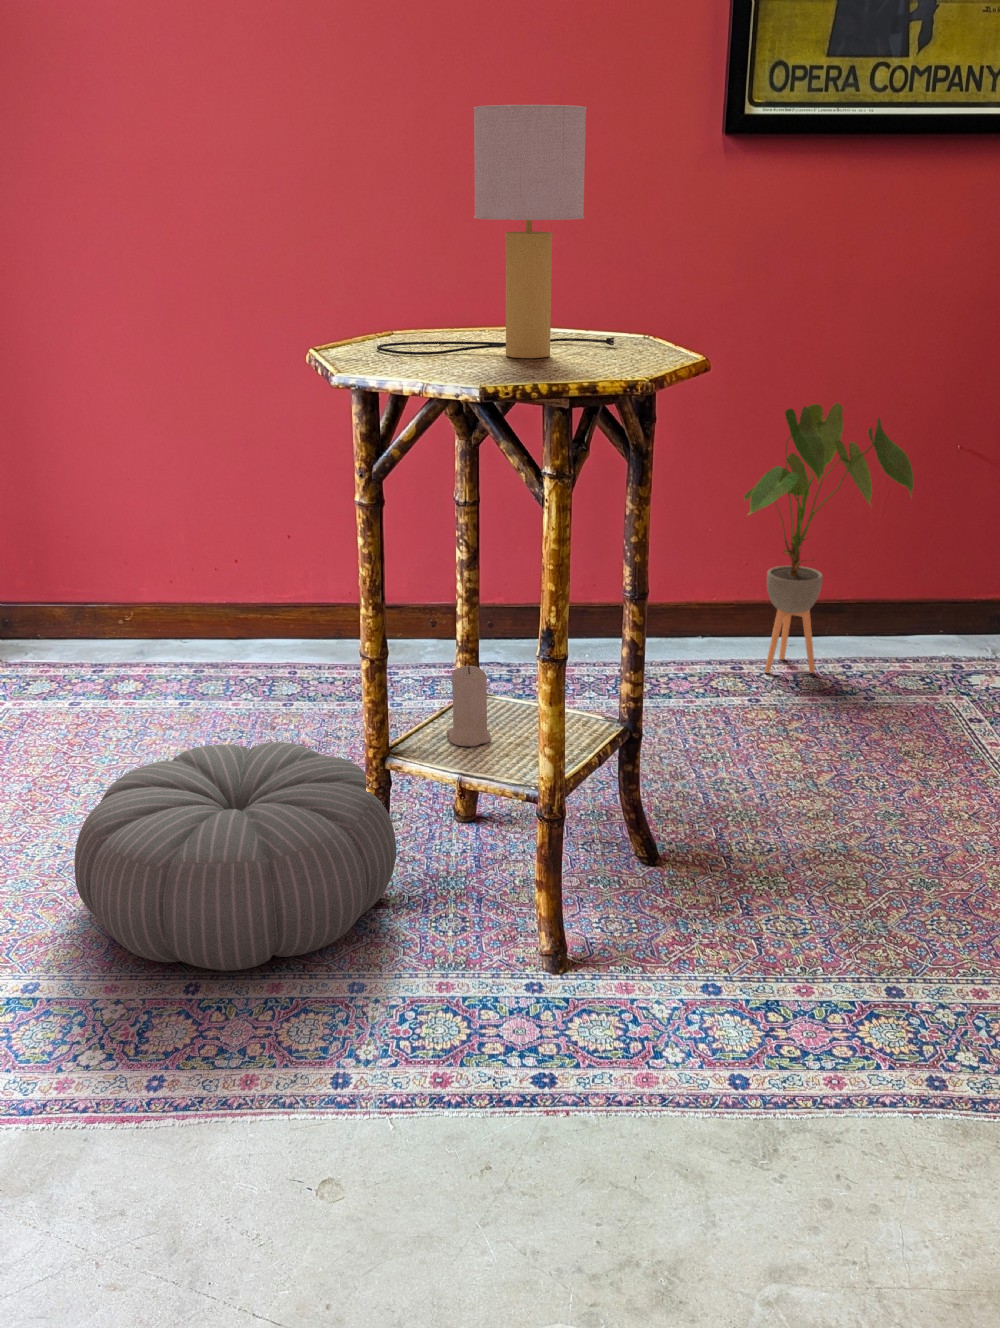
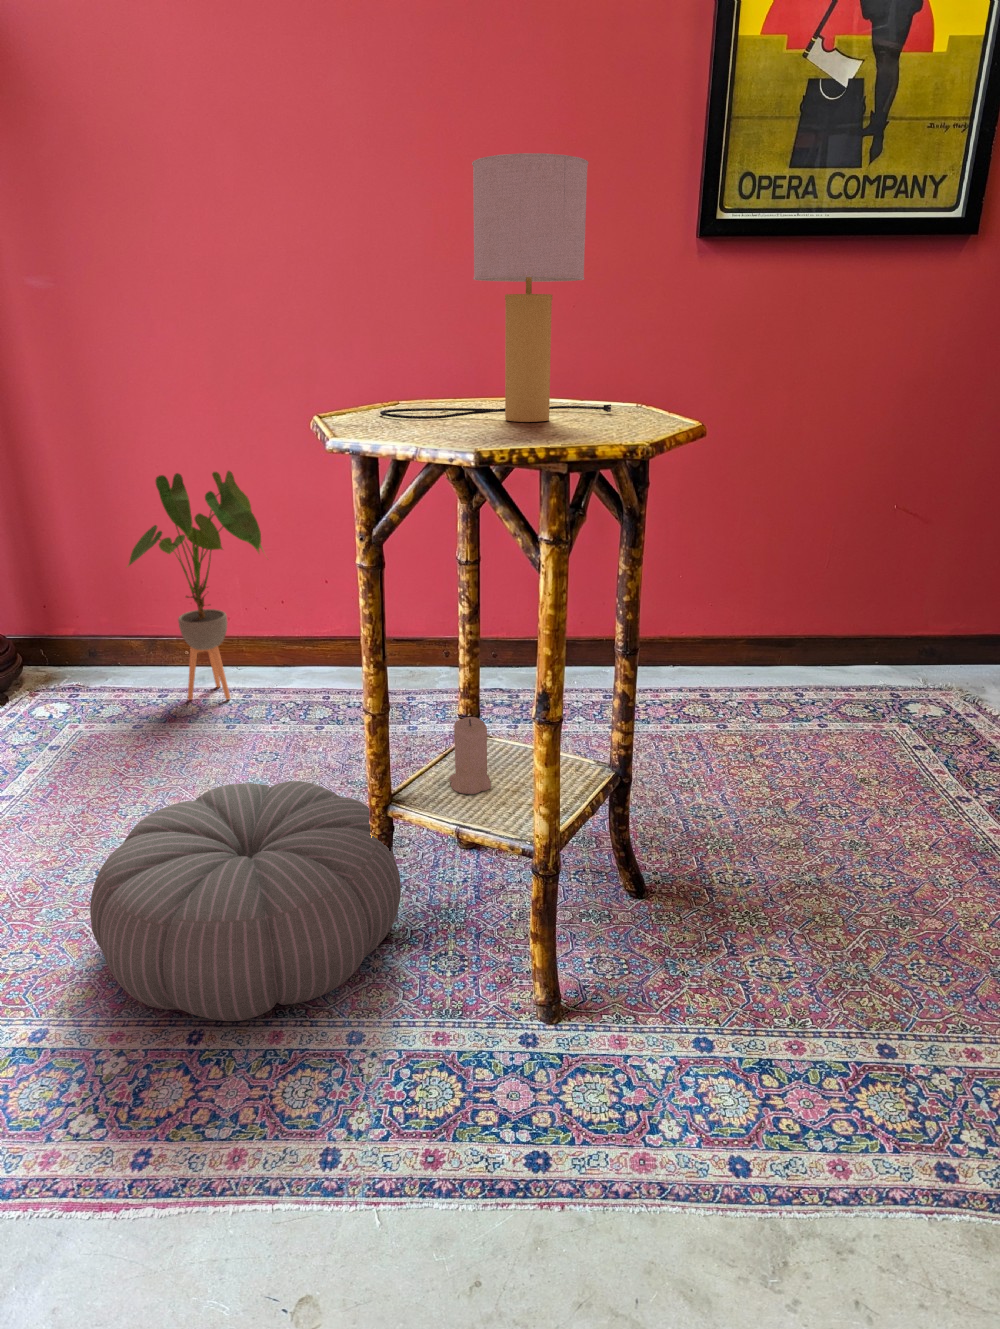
house plant: present [744,403,914,673] -> present [128,471,263,700]

